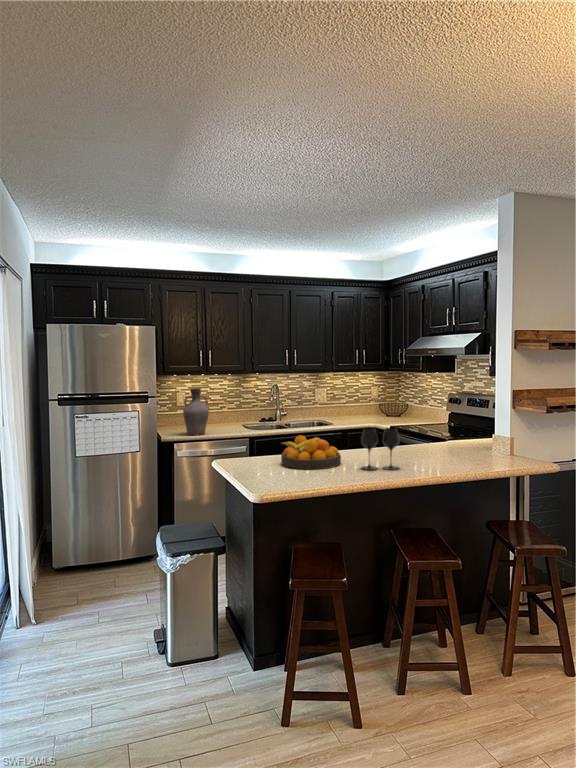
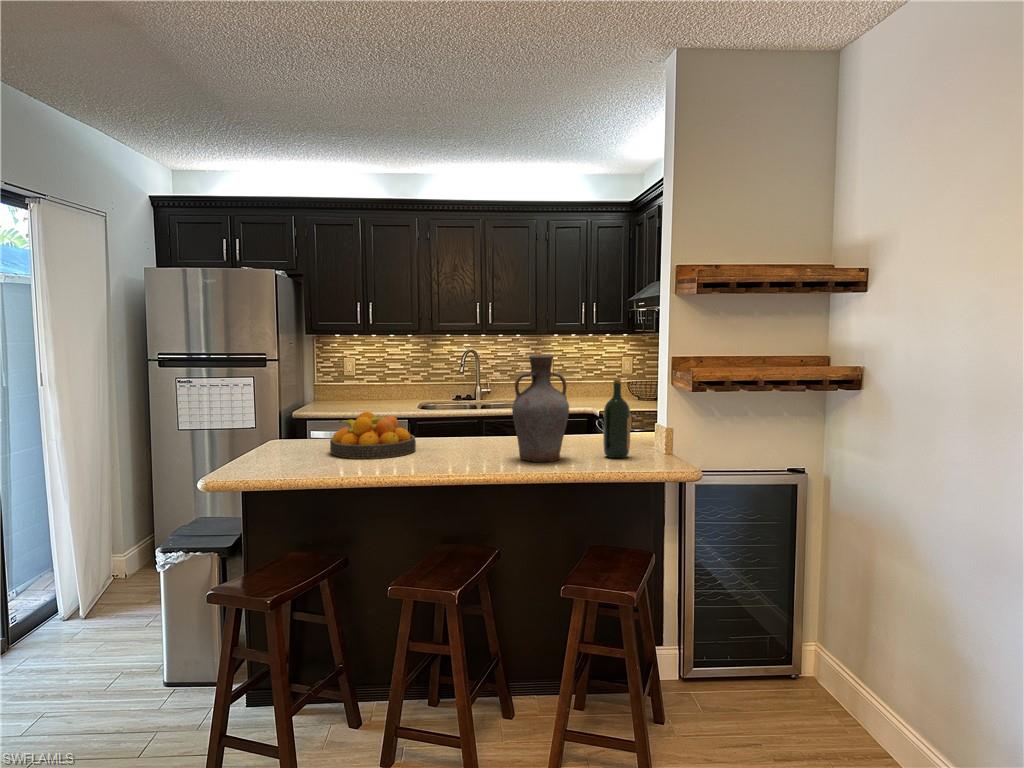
vase: present [183,387,209,435] -> present [512,354,569,462]
wine bottle: none [468,407,486,459] -> present [603,379,631,458]
wine glass: present [361,428,399,470] -> none [417,403,472,466]

